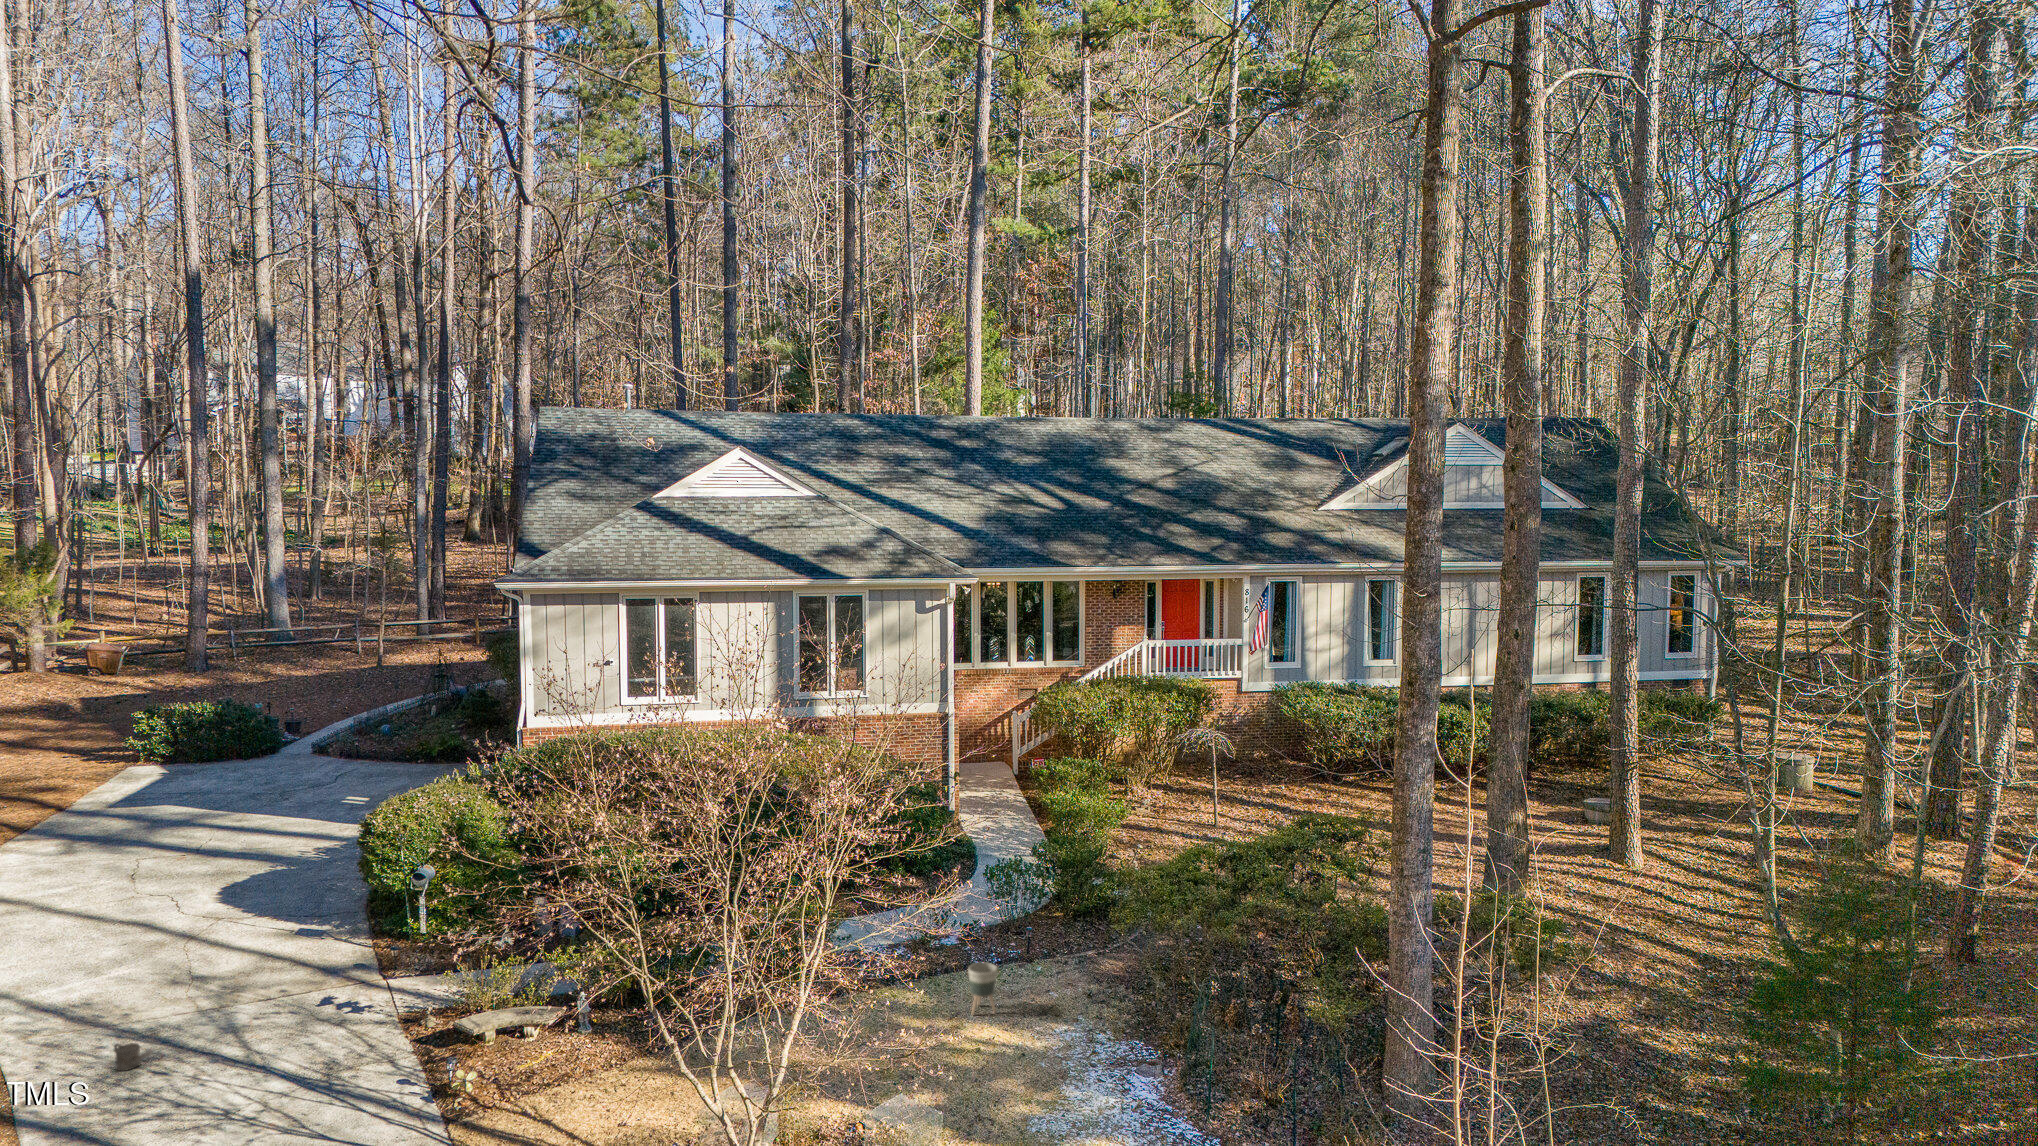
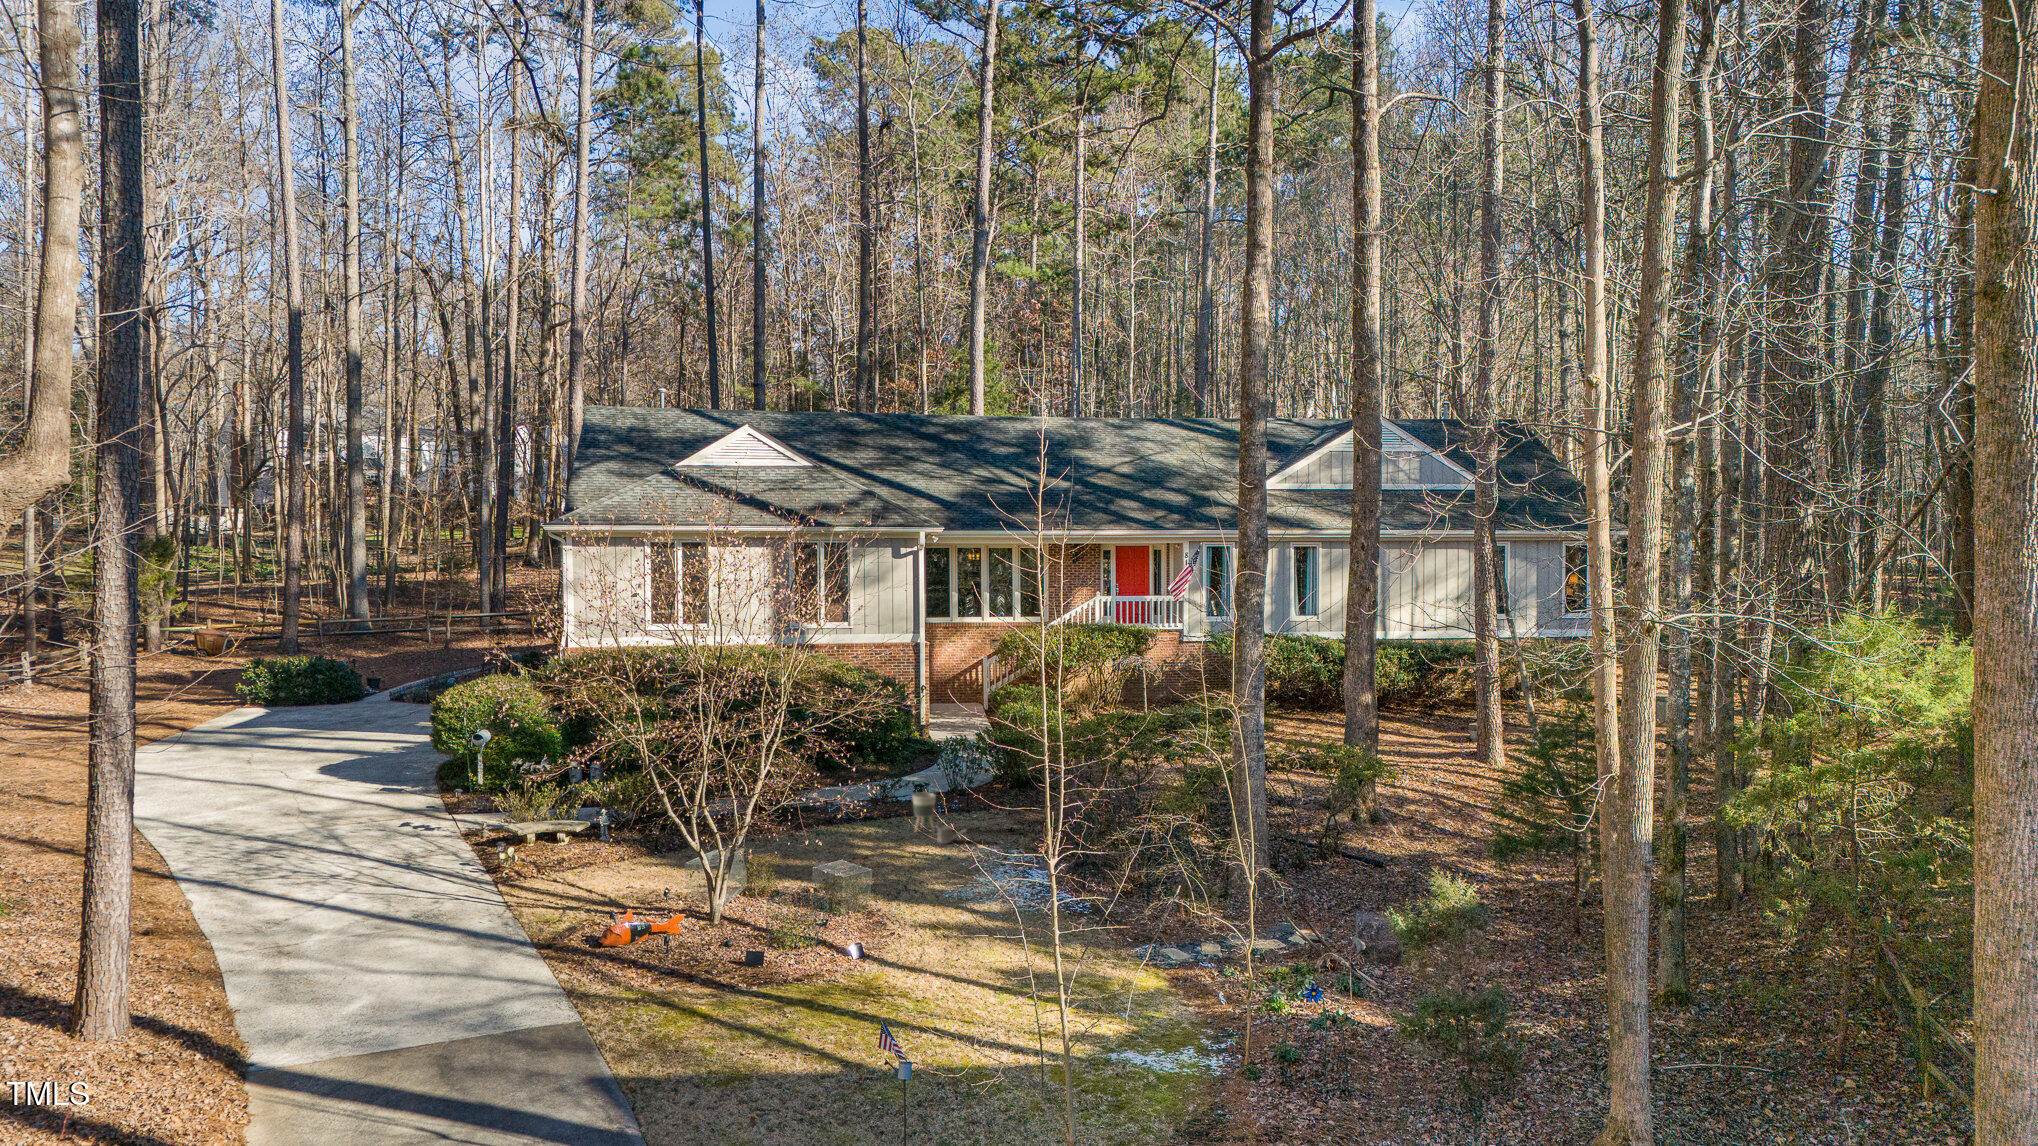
watering can: present [114,1043,152,1071] -> present [931,826,967,844]

